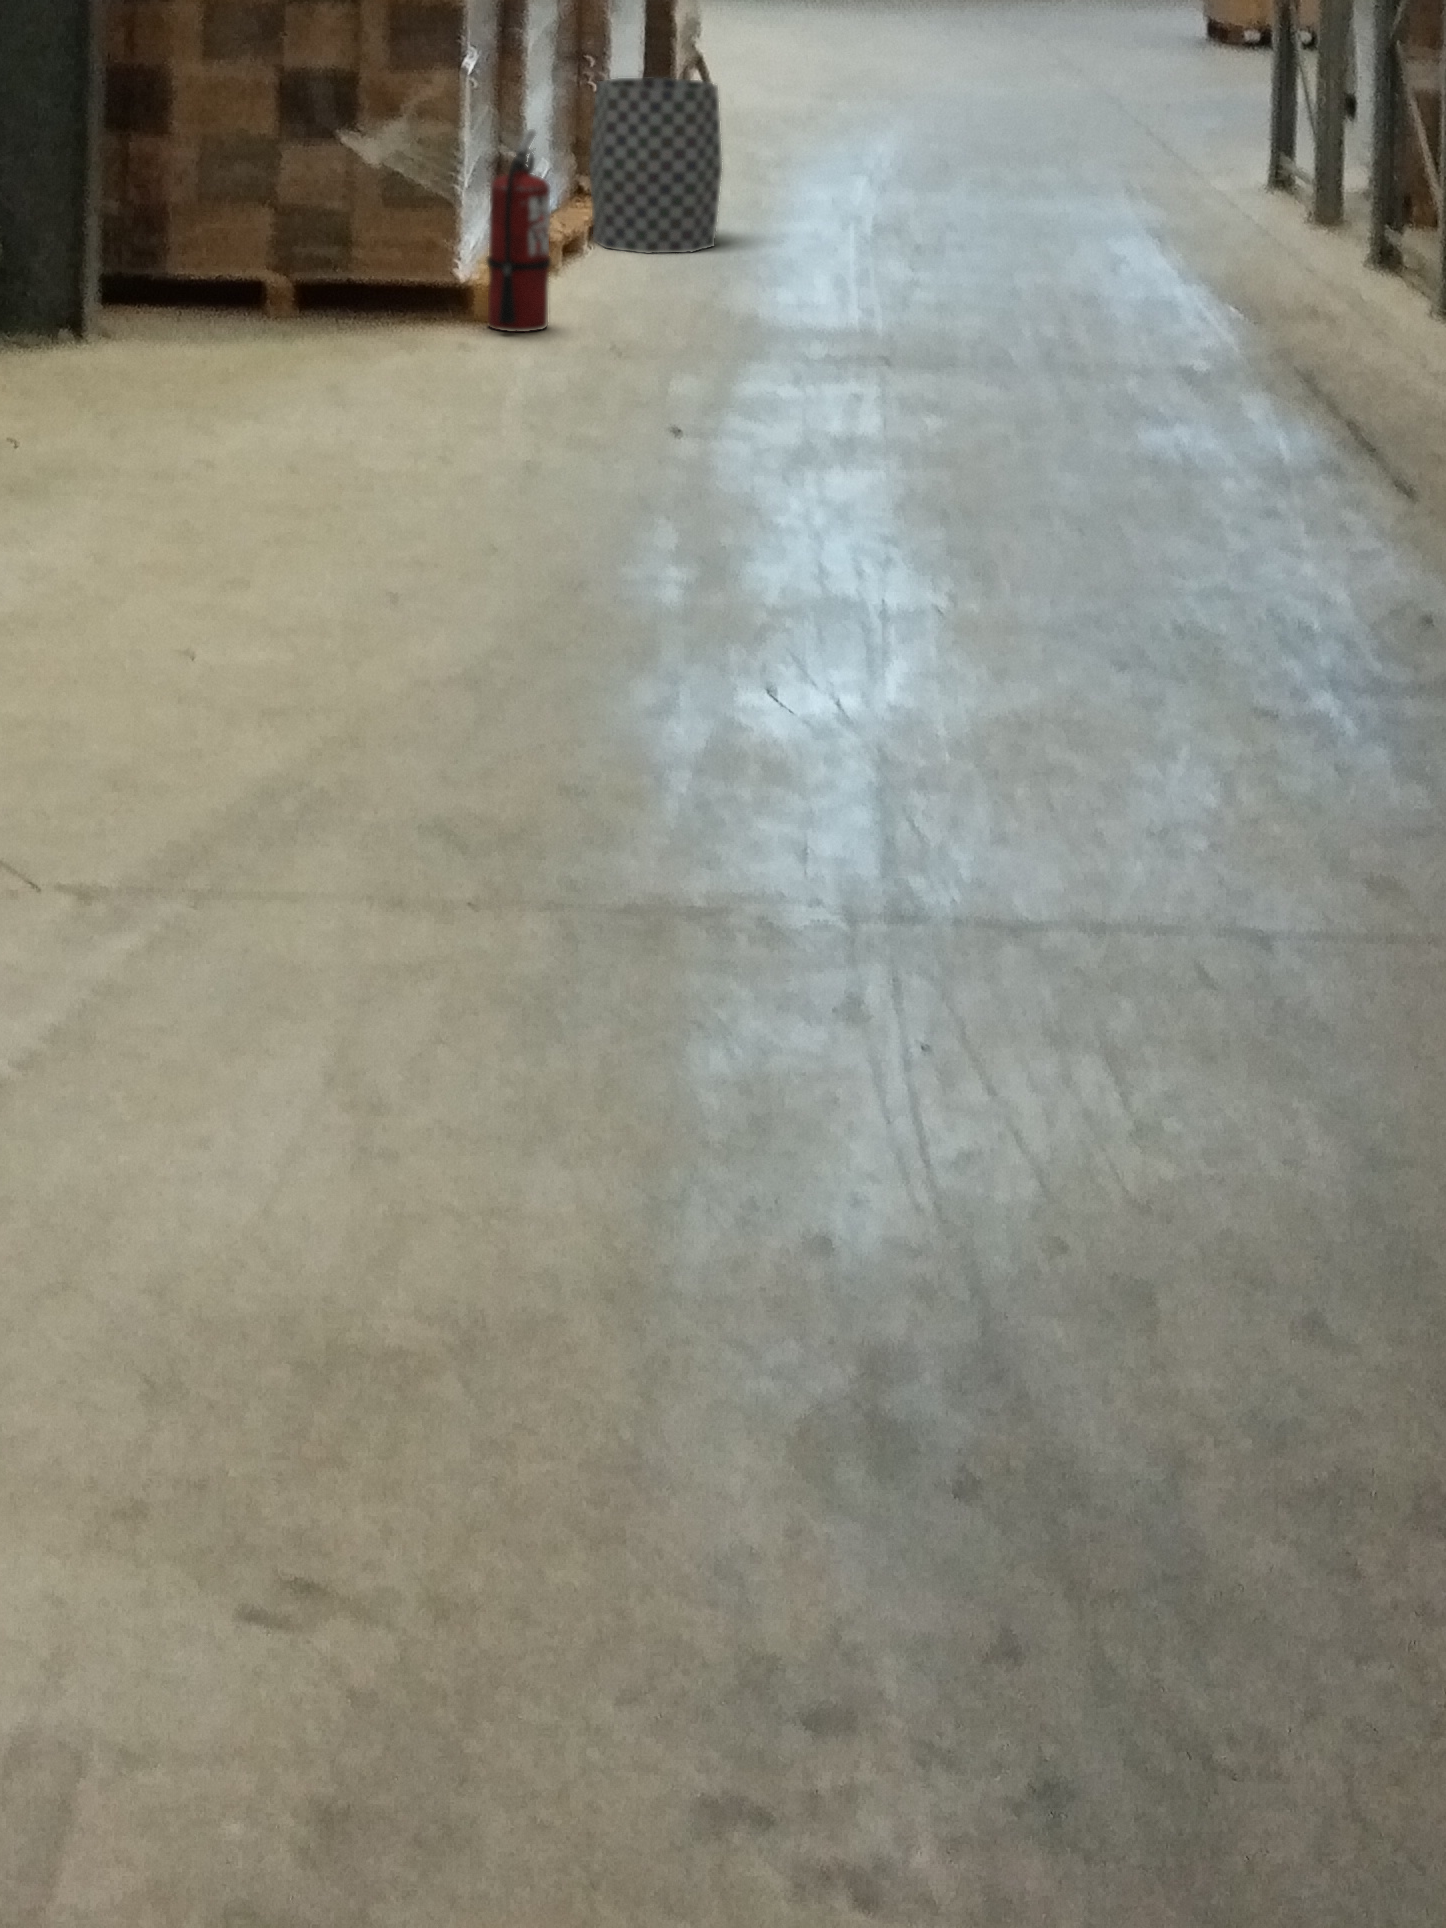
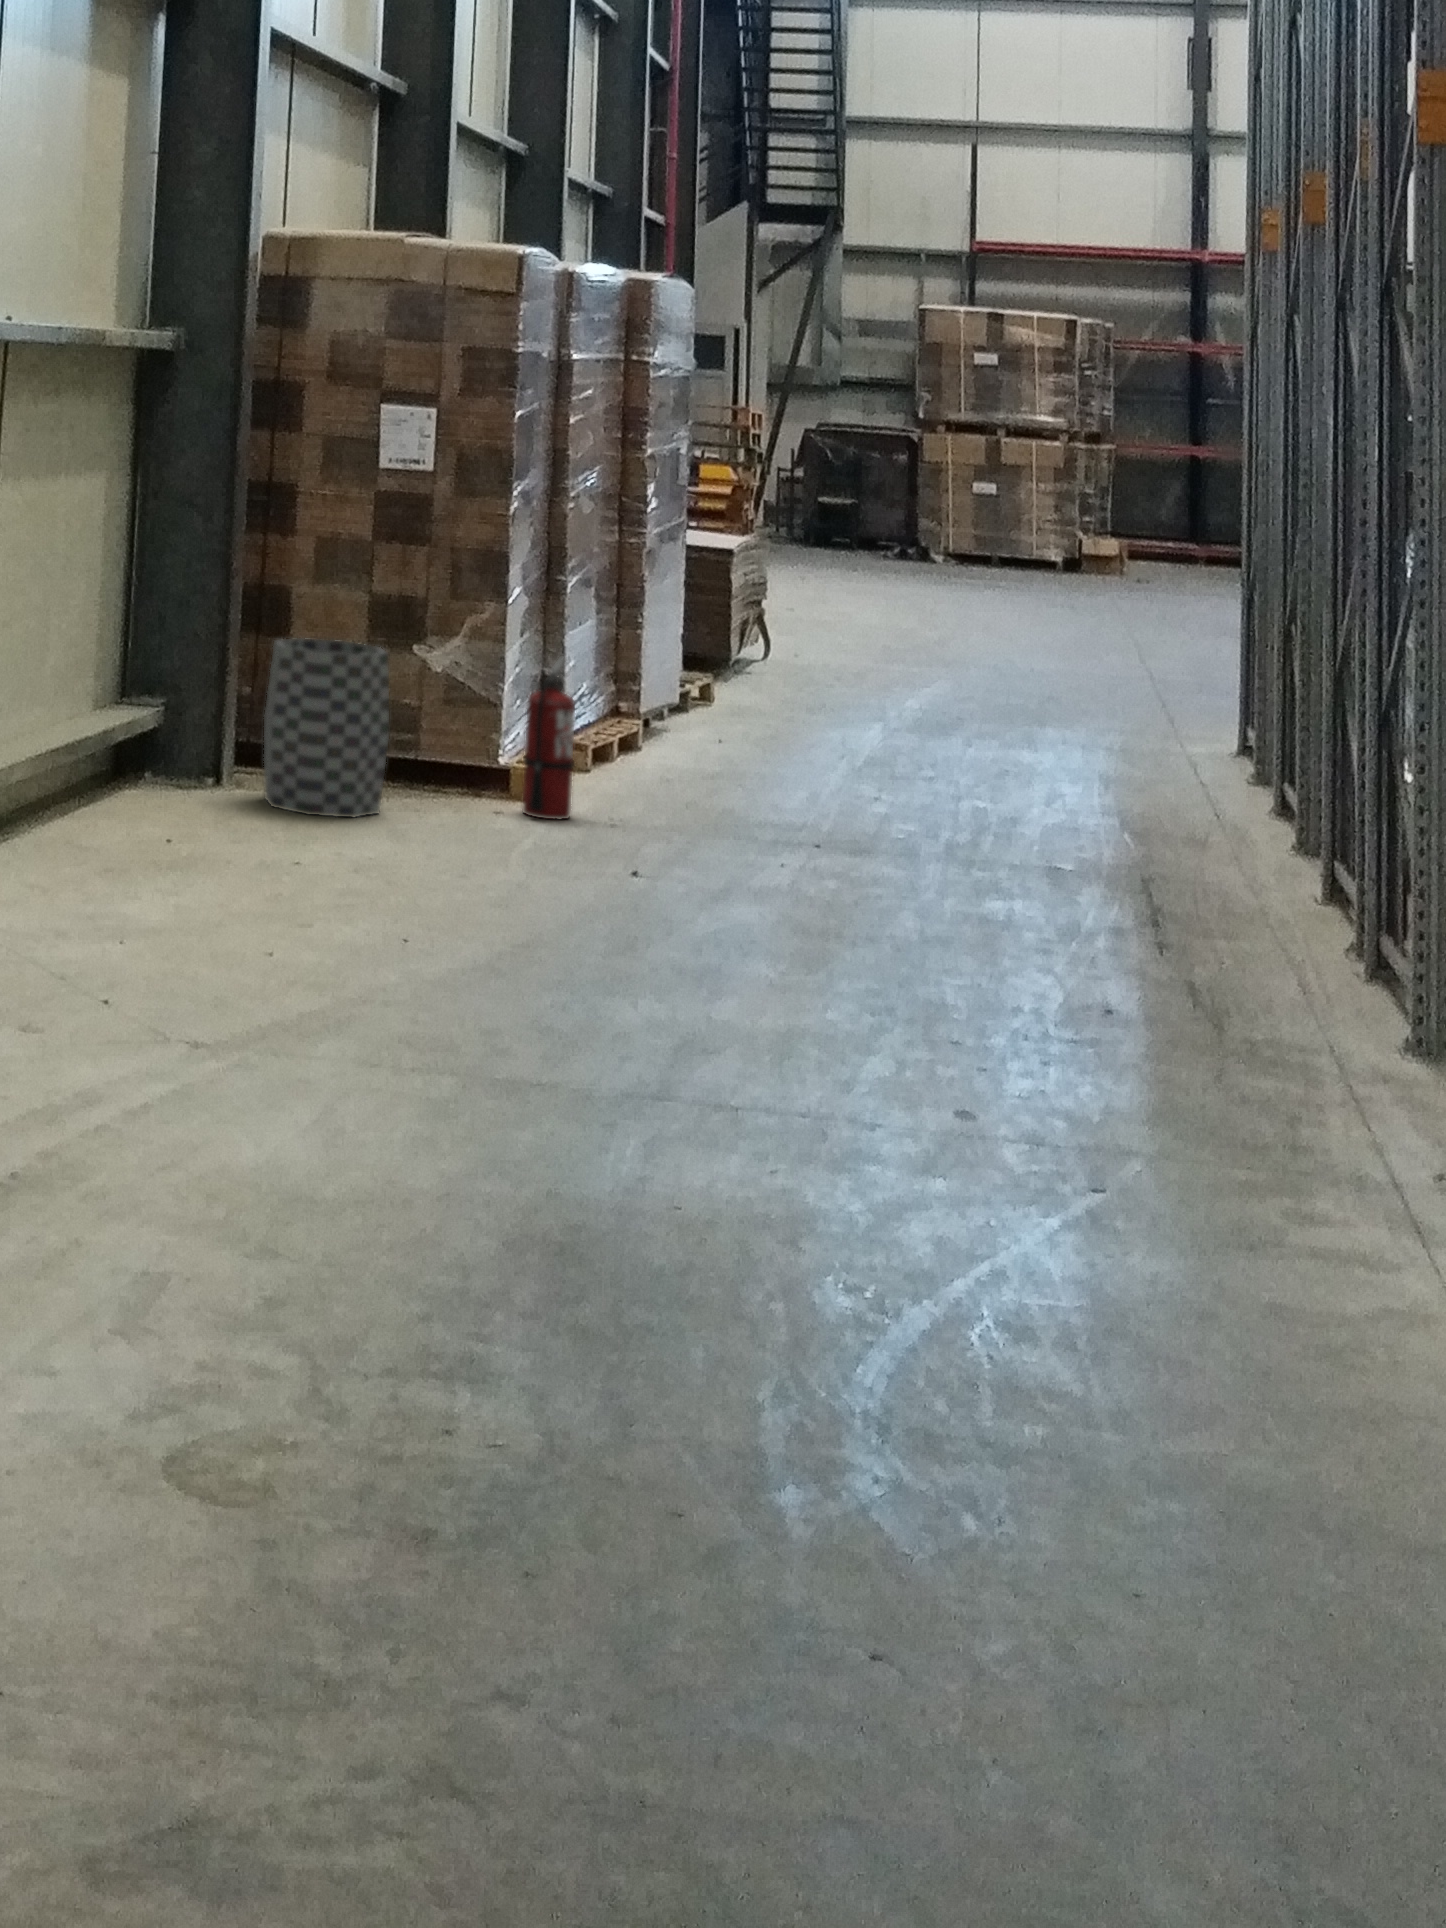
trash can: present [589,78,722,254] -> present [264,638,389,817]

